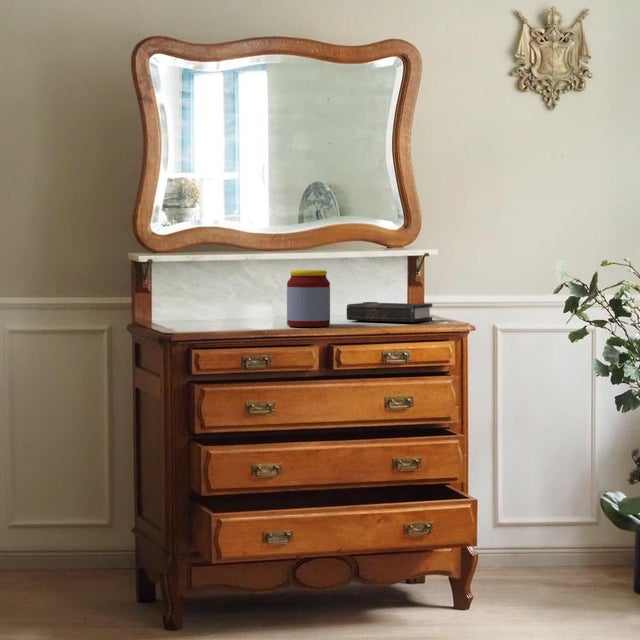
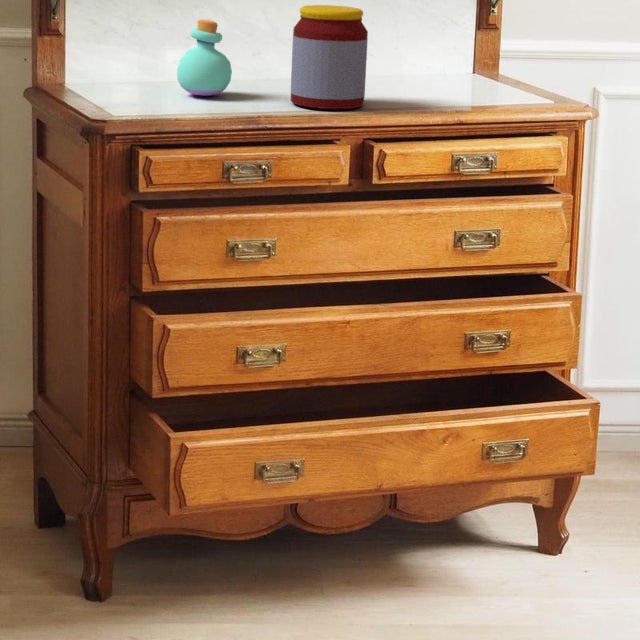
perfume bottle: none [223,281,255,324] -> present [177,19,232,96]
hardback book: present [347,302,432,322] -> none [383,54,525,101]

